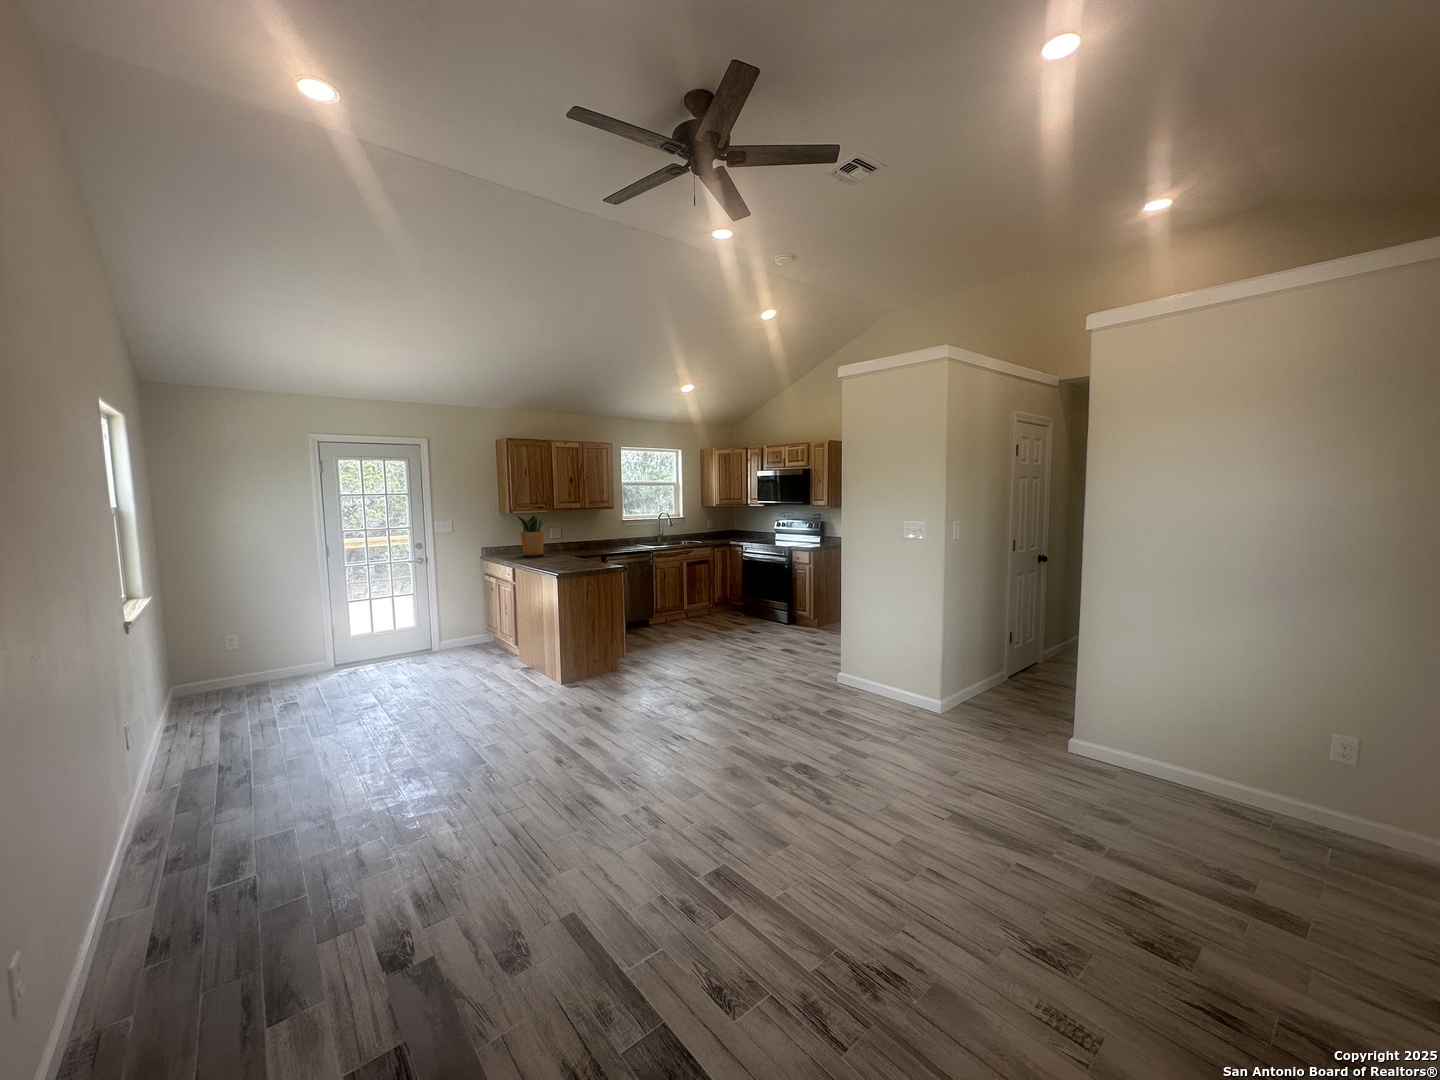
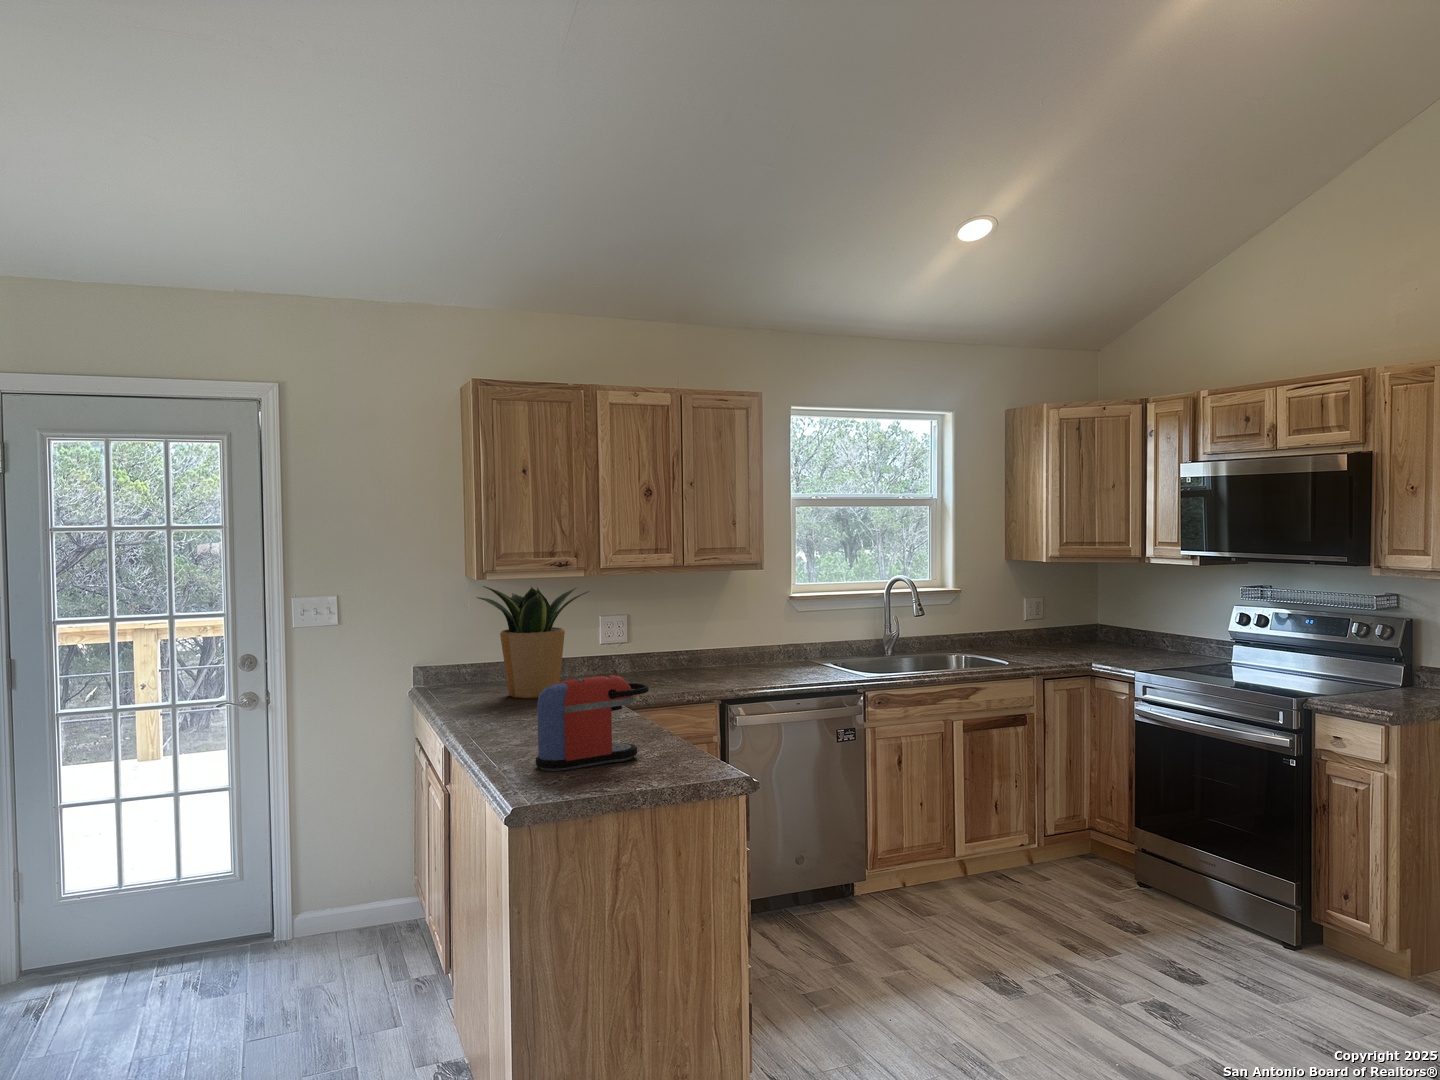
coffee maker: none [558,537,590,565] -> present [536,675,649,771]

